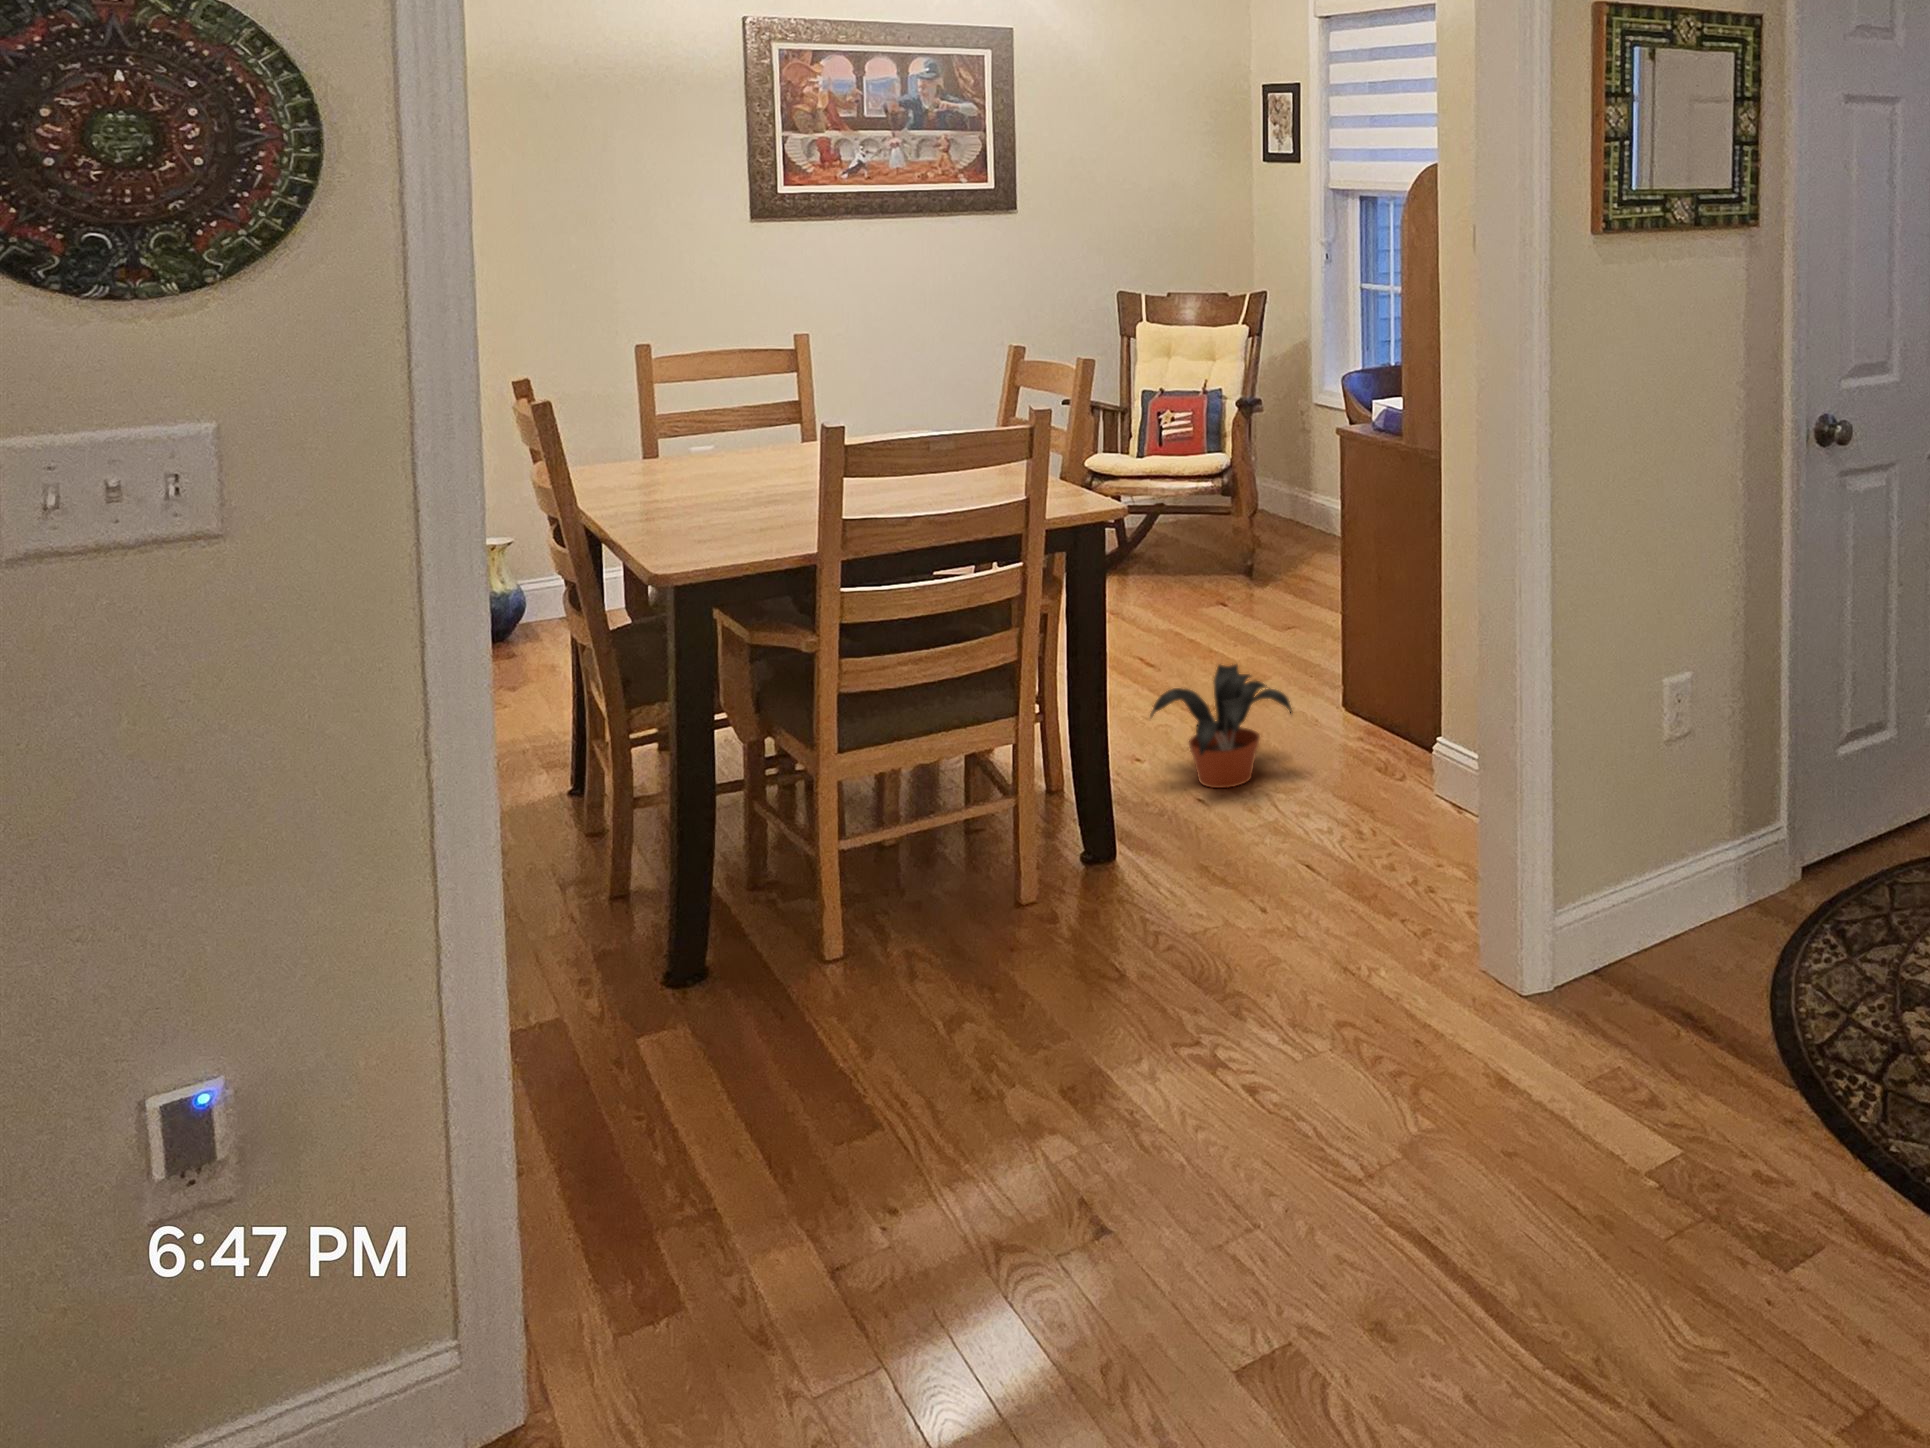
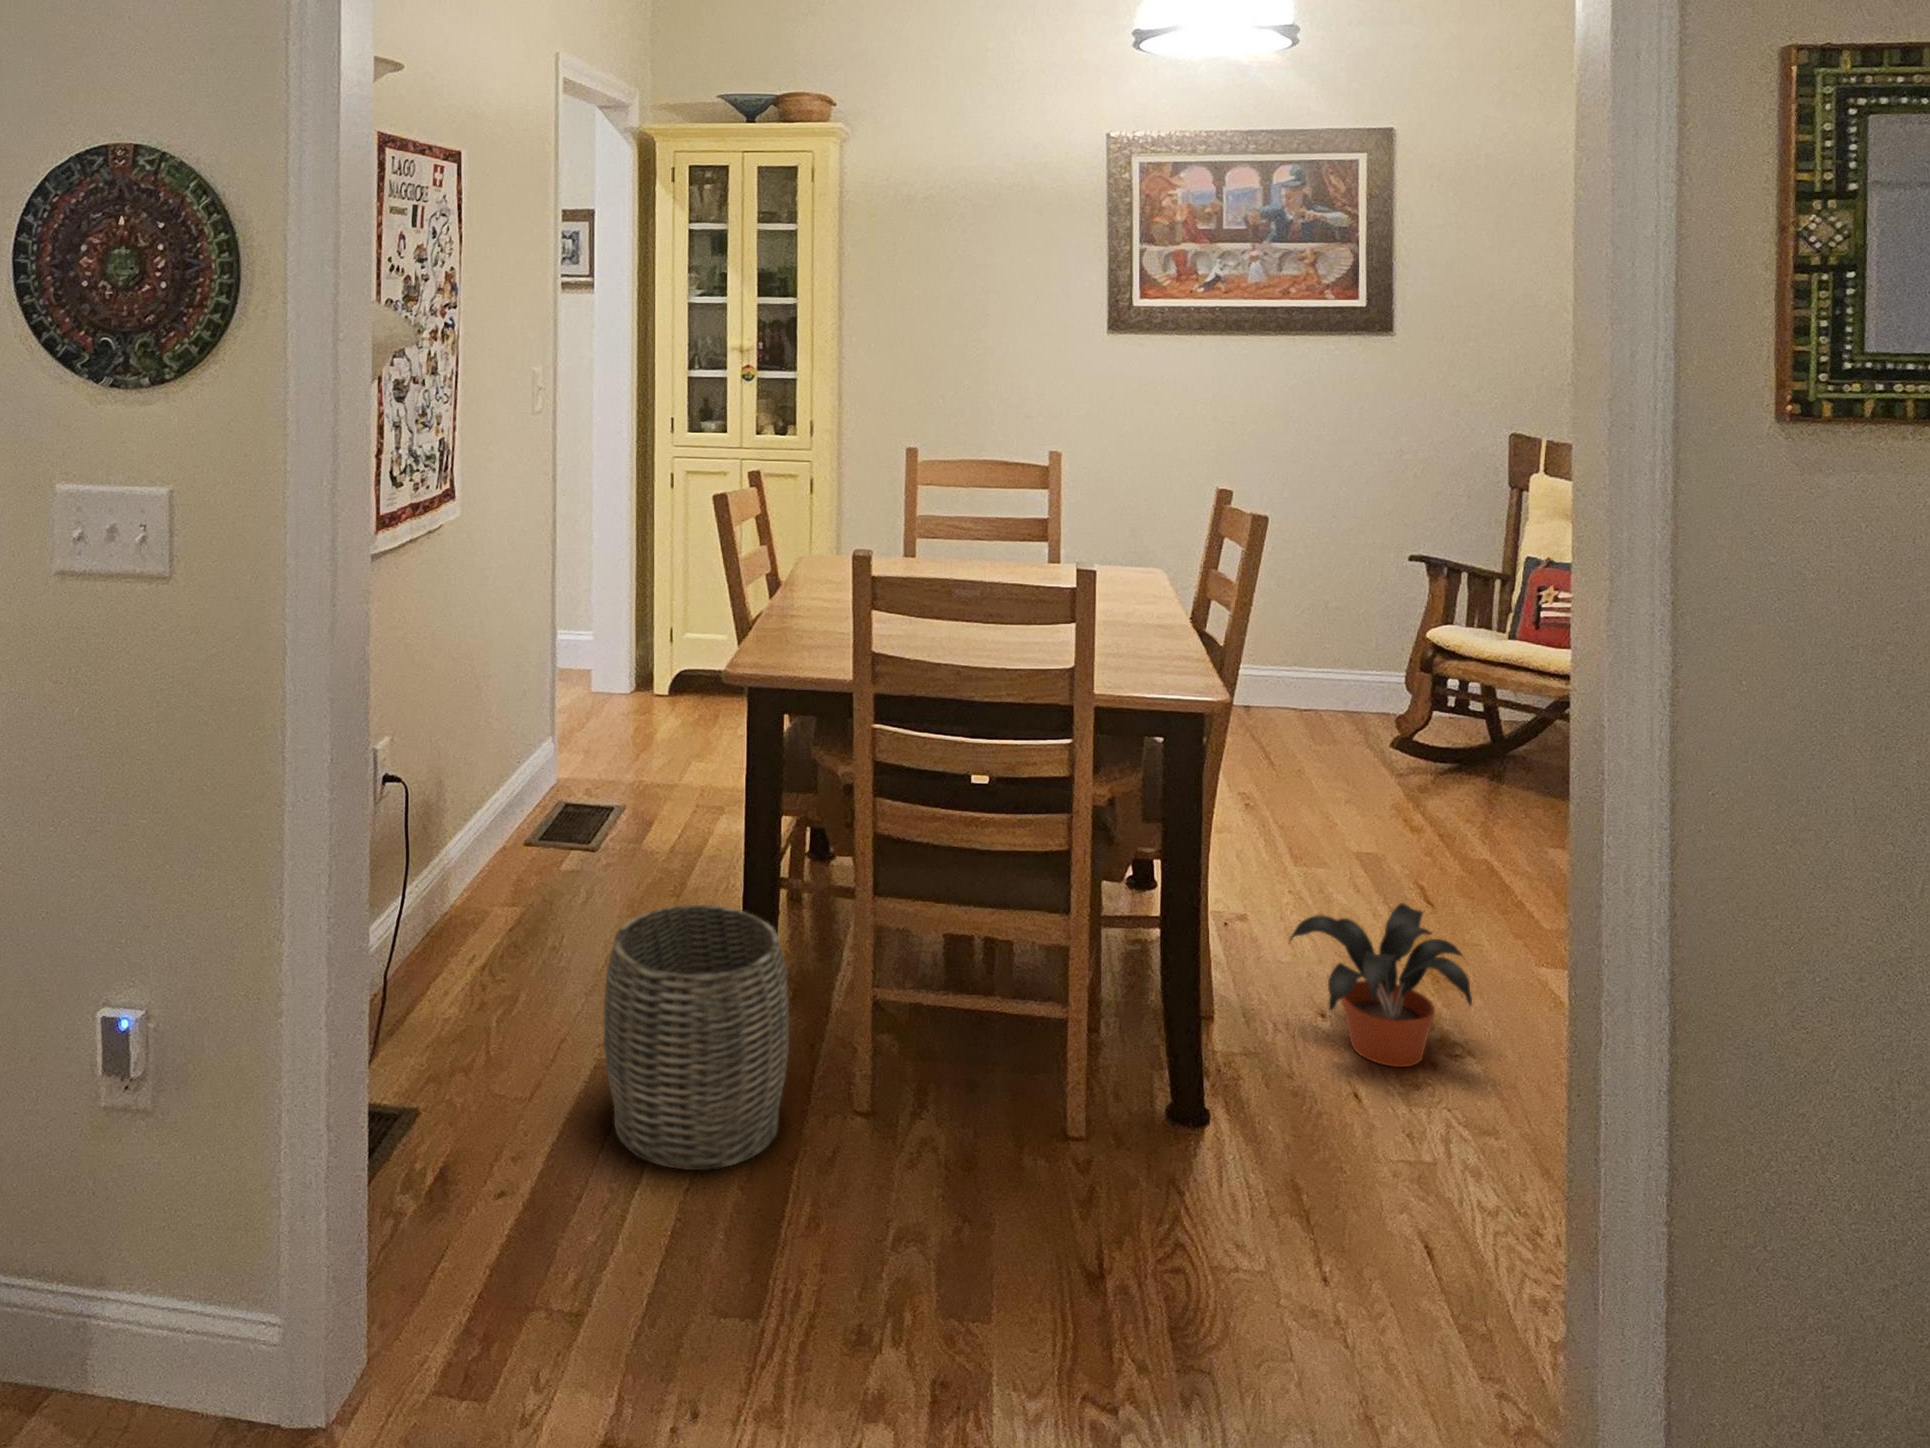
woven basket: none [583,834,809,1111] -> present [604,905,789,1170]

